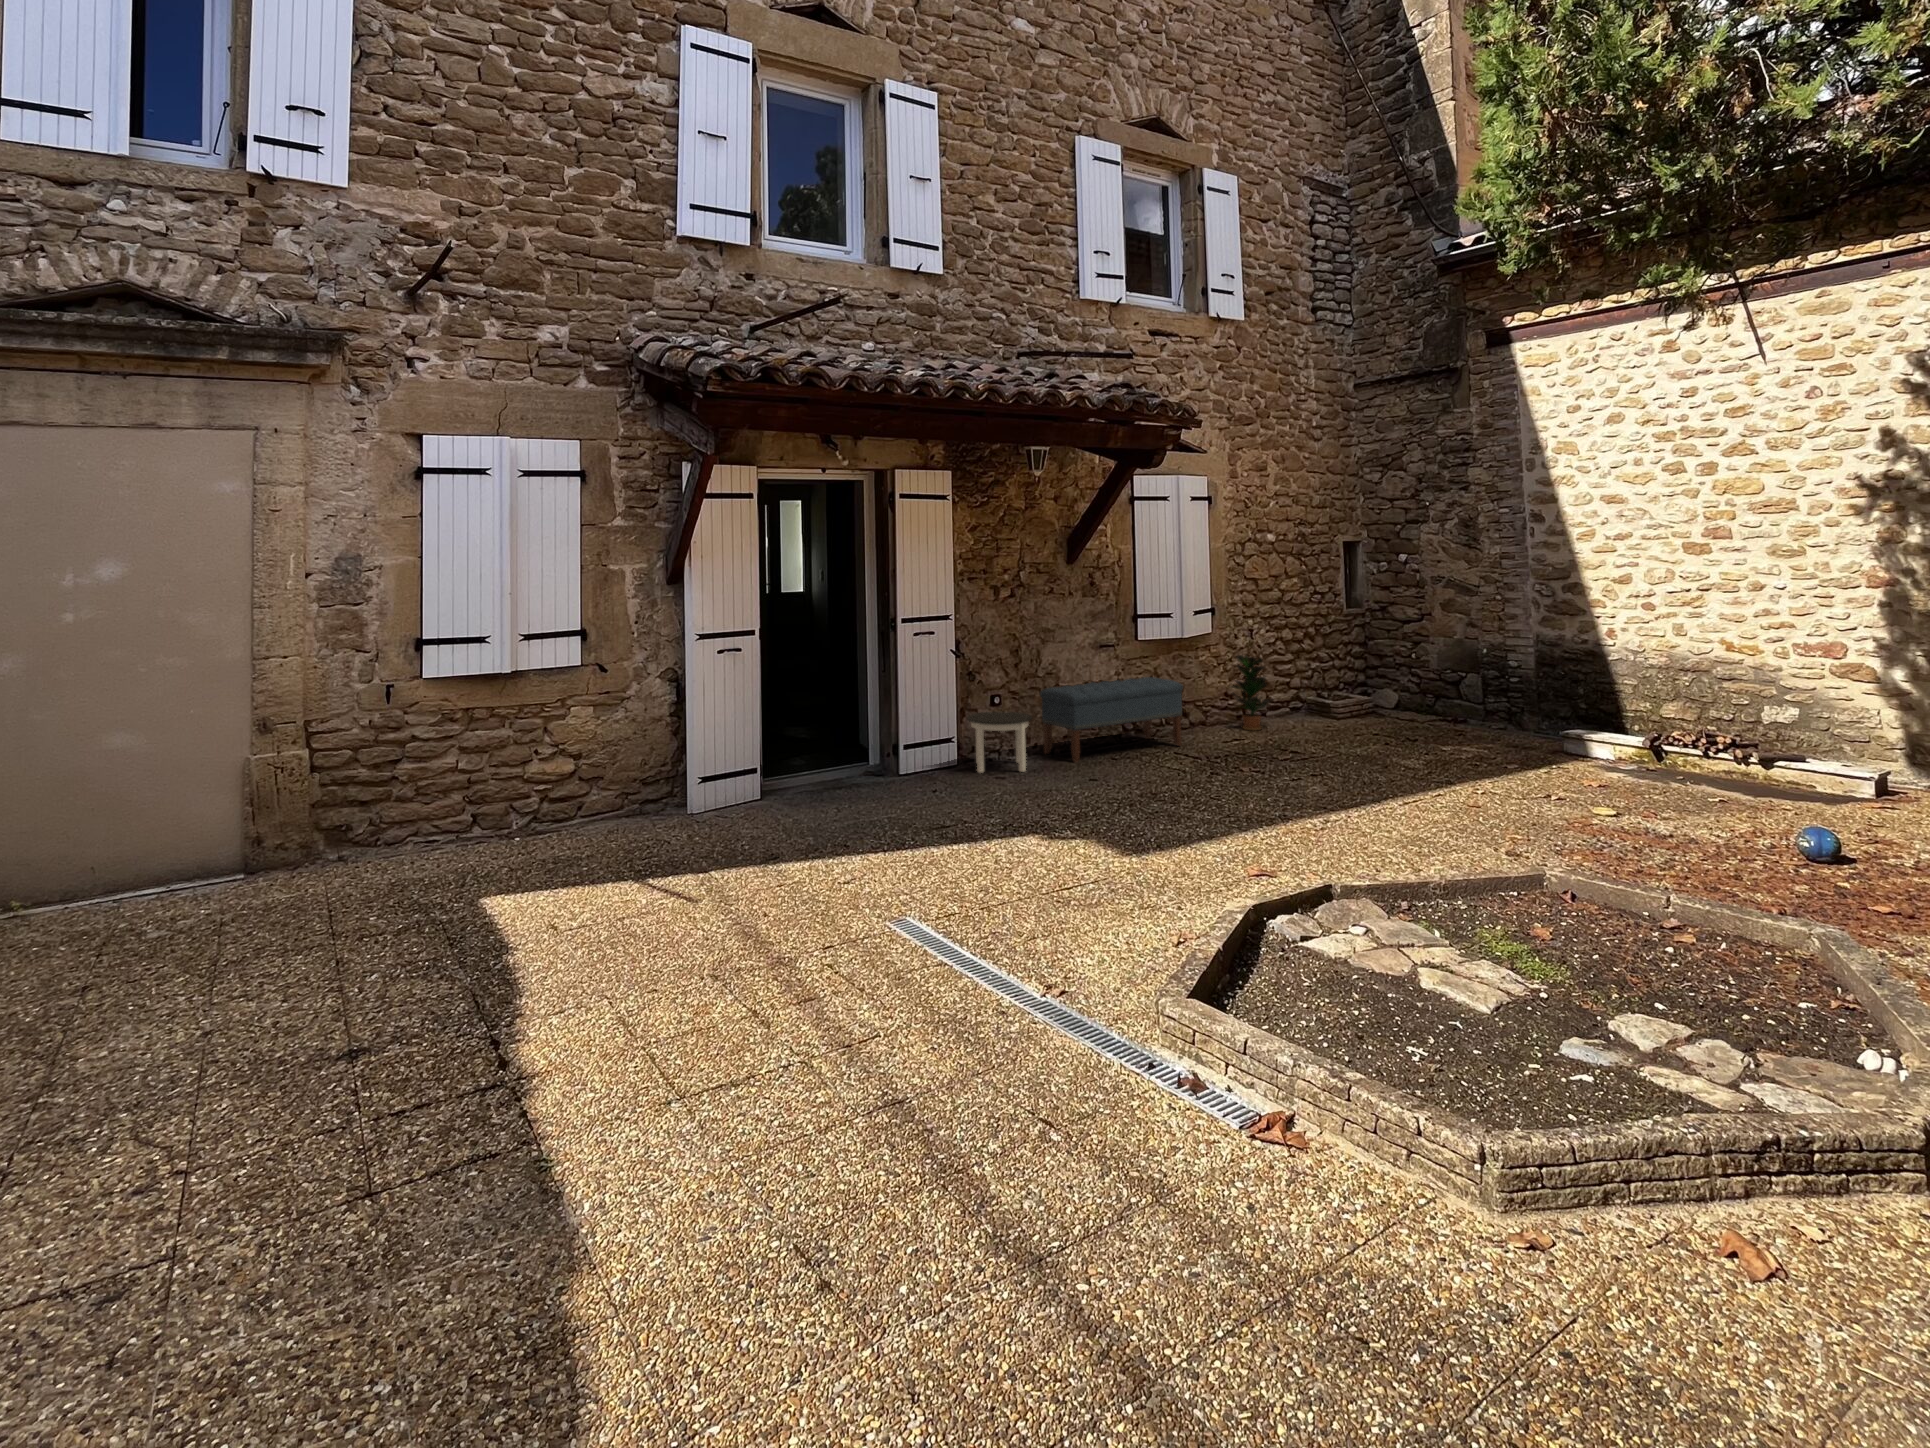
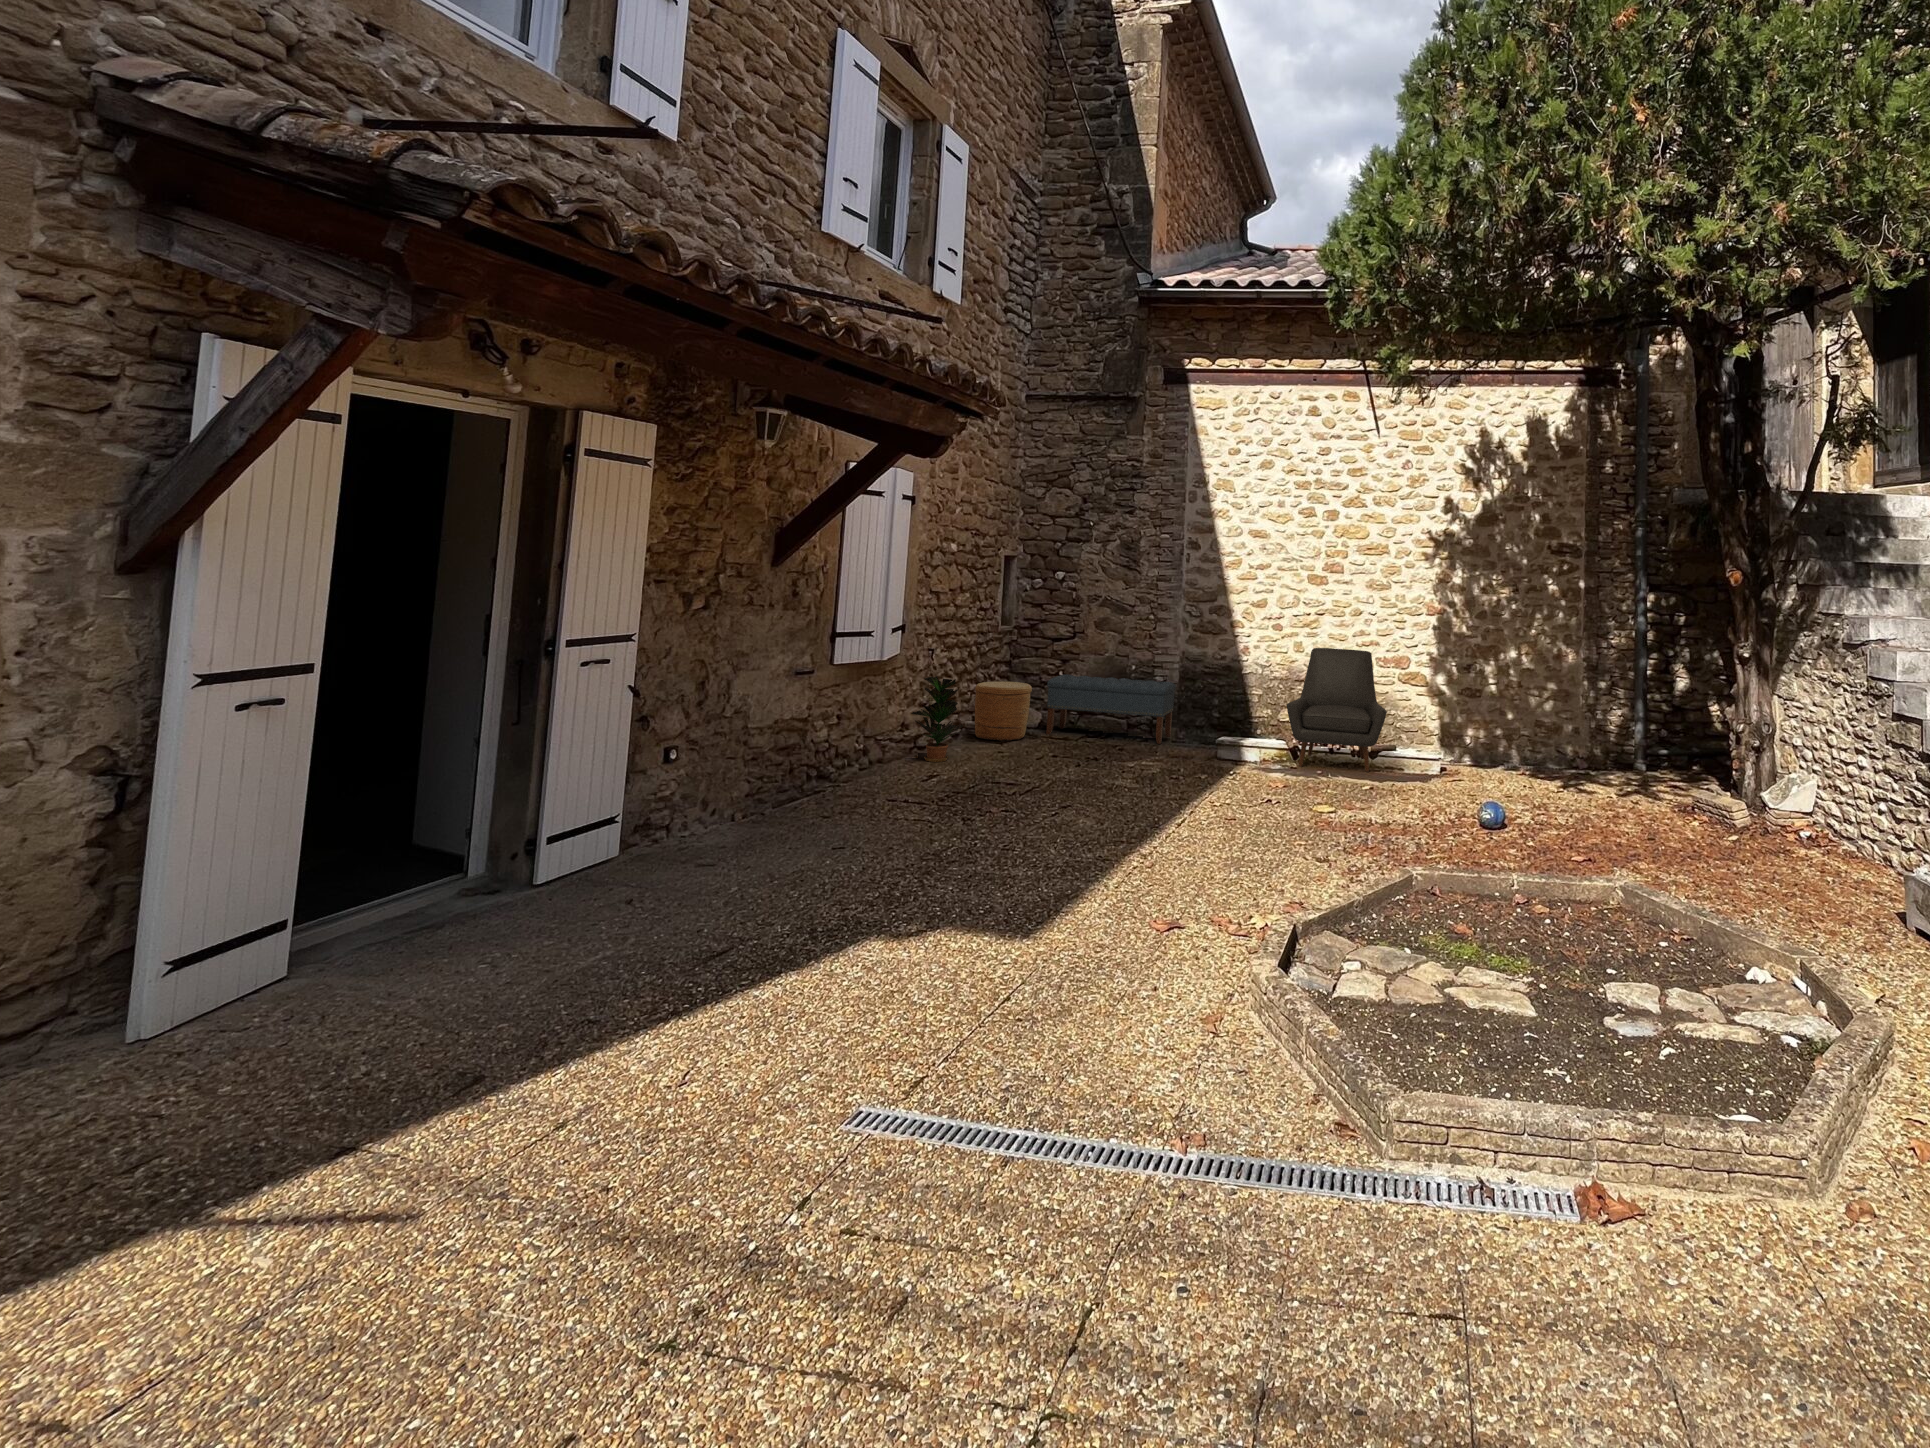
chair: none [1627,632,1783,785] -> present [1287,648,1387,772]
woven basket: none [1309,664,1364,720] -> present [975,682,1032,741]
bench: present [1040,677,1183,763] -> present [1046,675,1176,744]
round table: present [967,711,1032,773] -> none [633,770,739,865]

